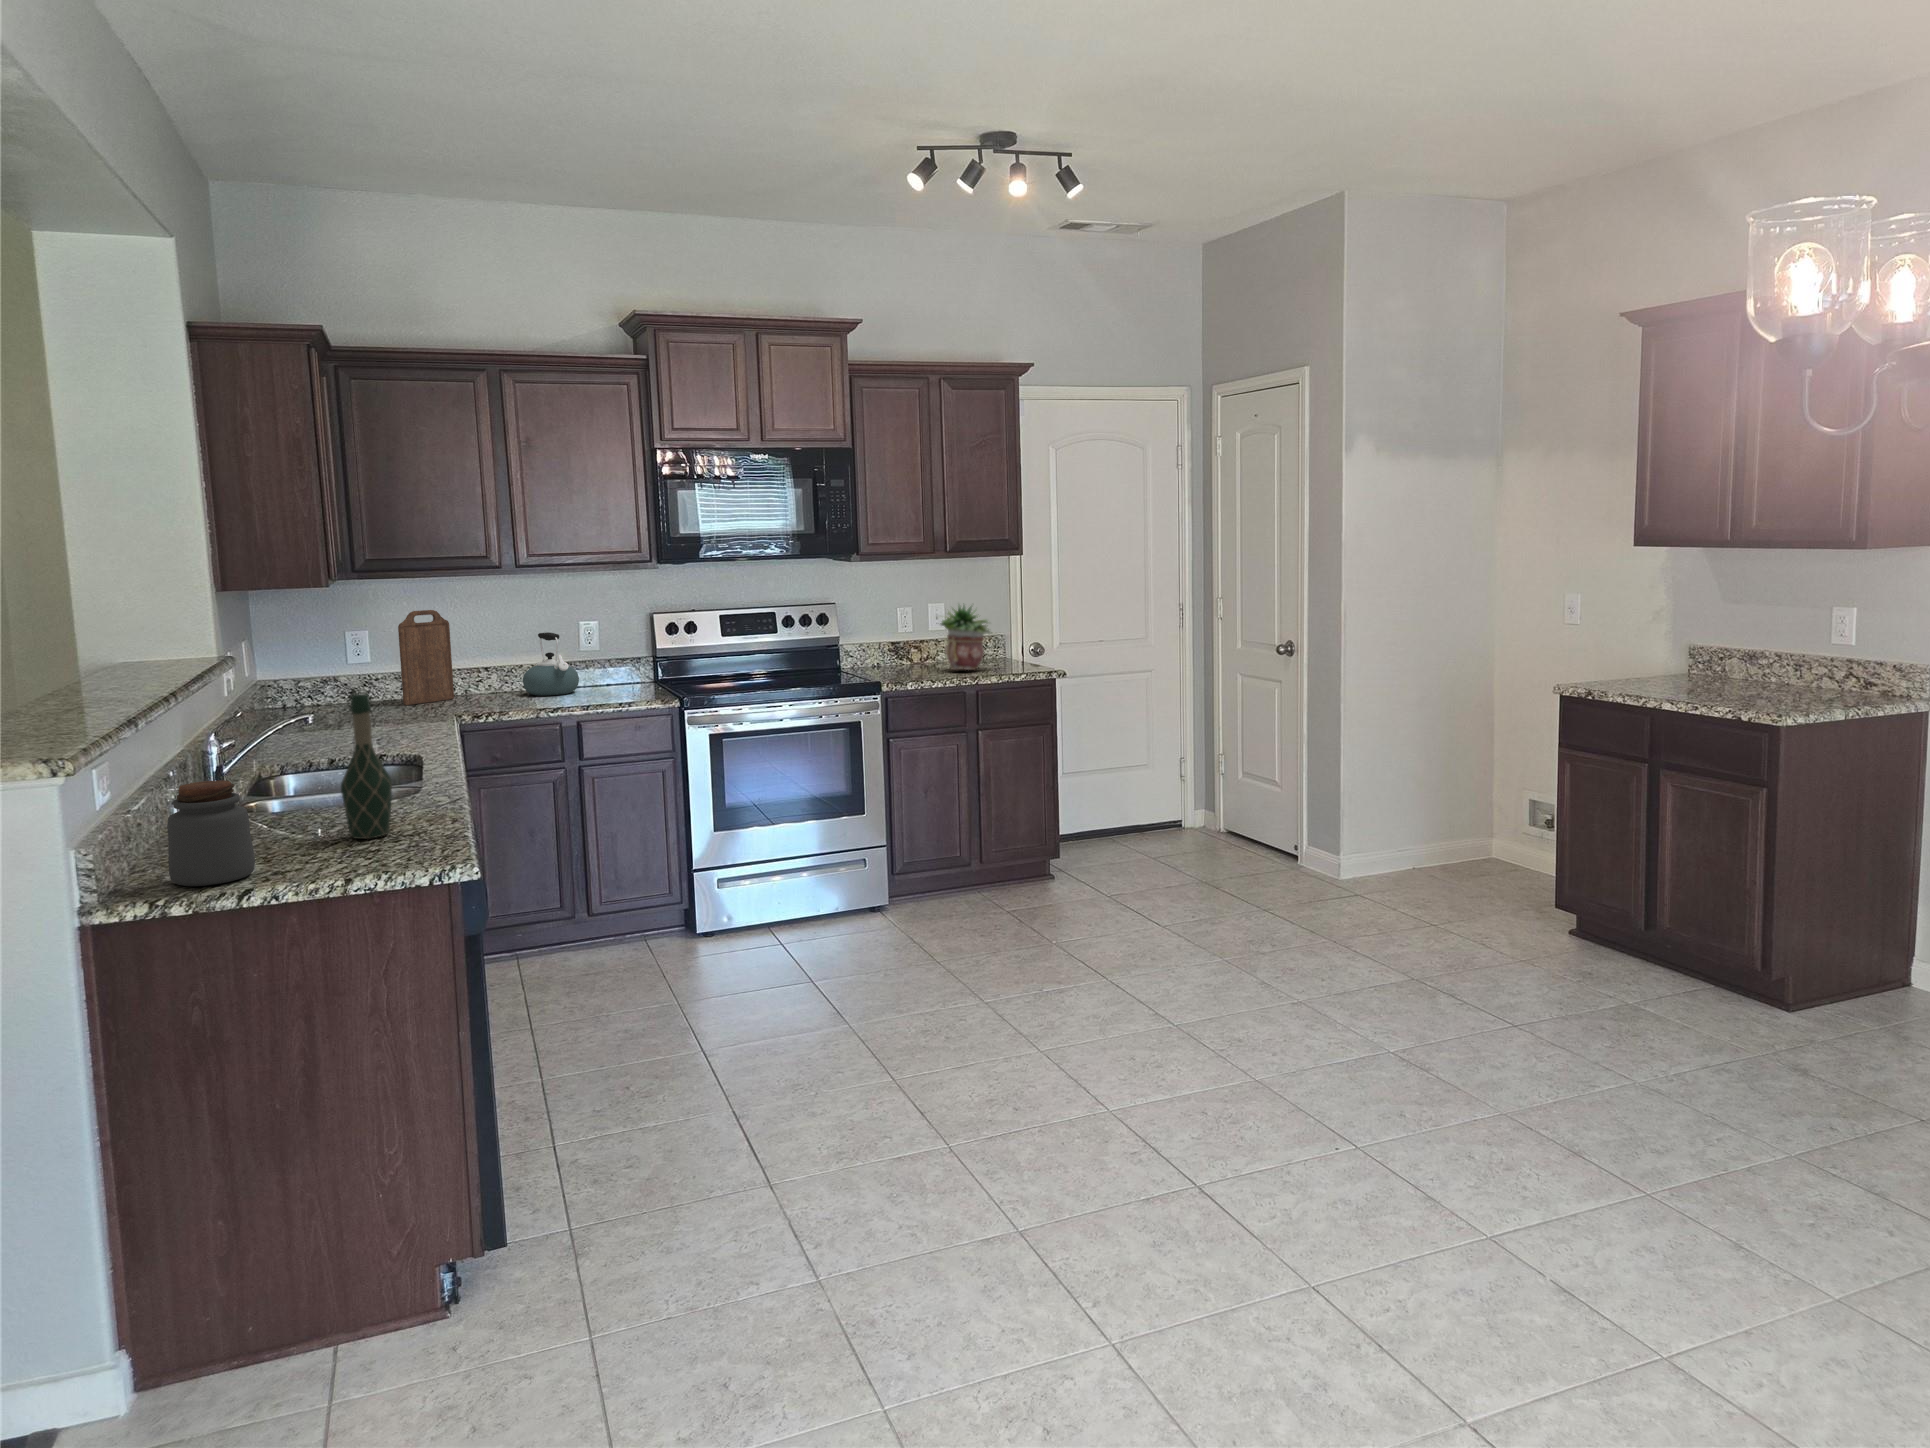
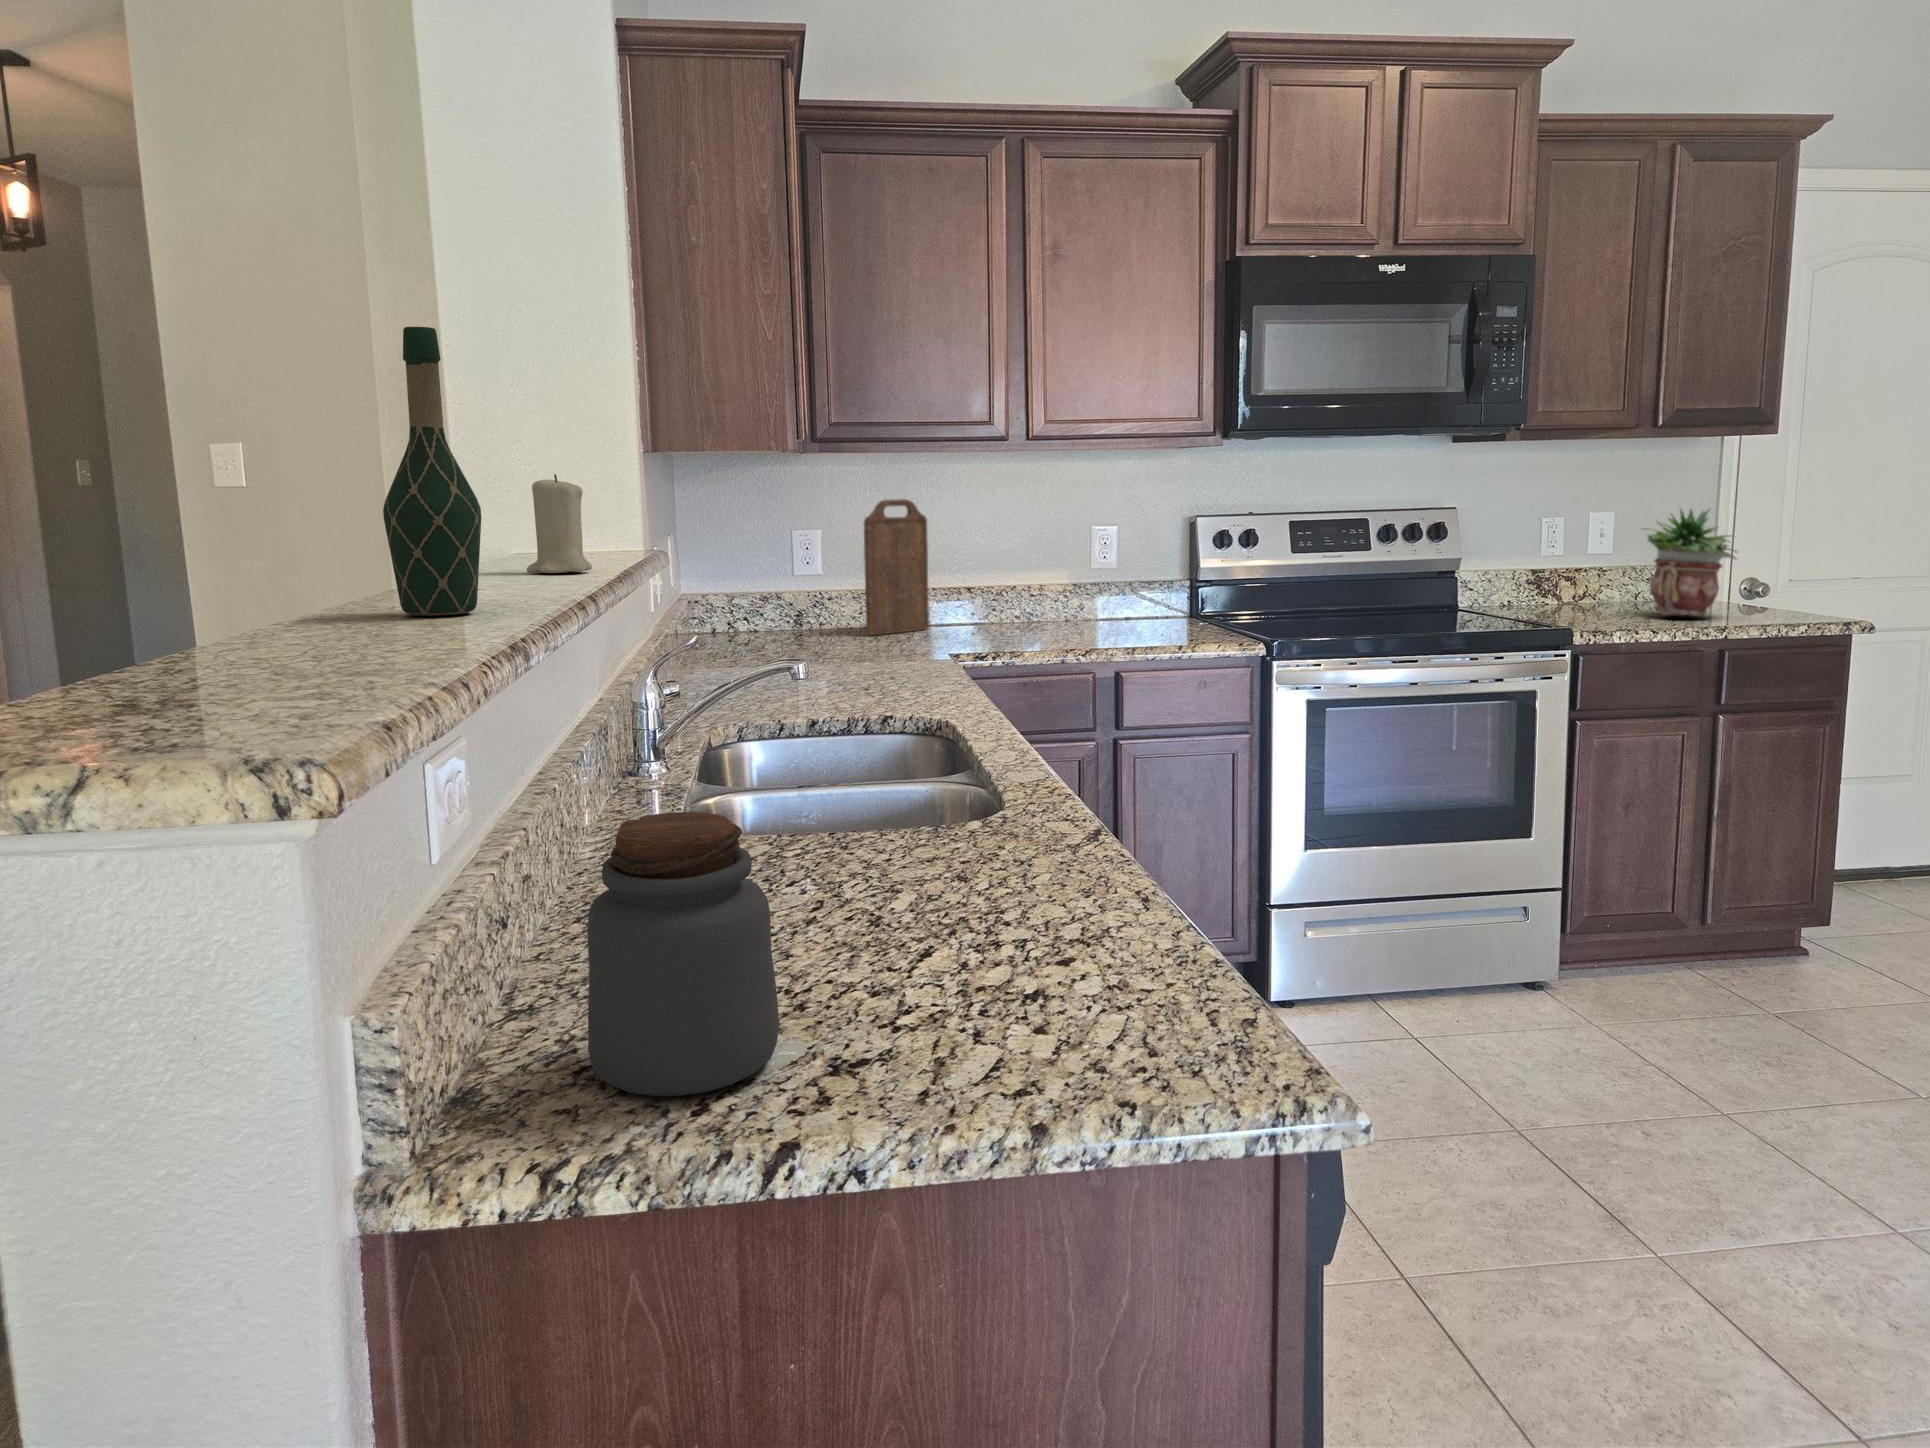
candle: none [132,619,177,678] -> present [527,474,592,573]
kettle: present [523,632,579,696] -> none [1022,537,1099,630]
wine bottle: present [341,694,392,839] -> present [383,327,481,616]

